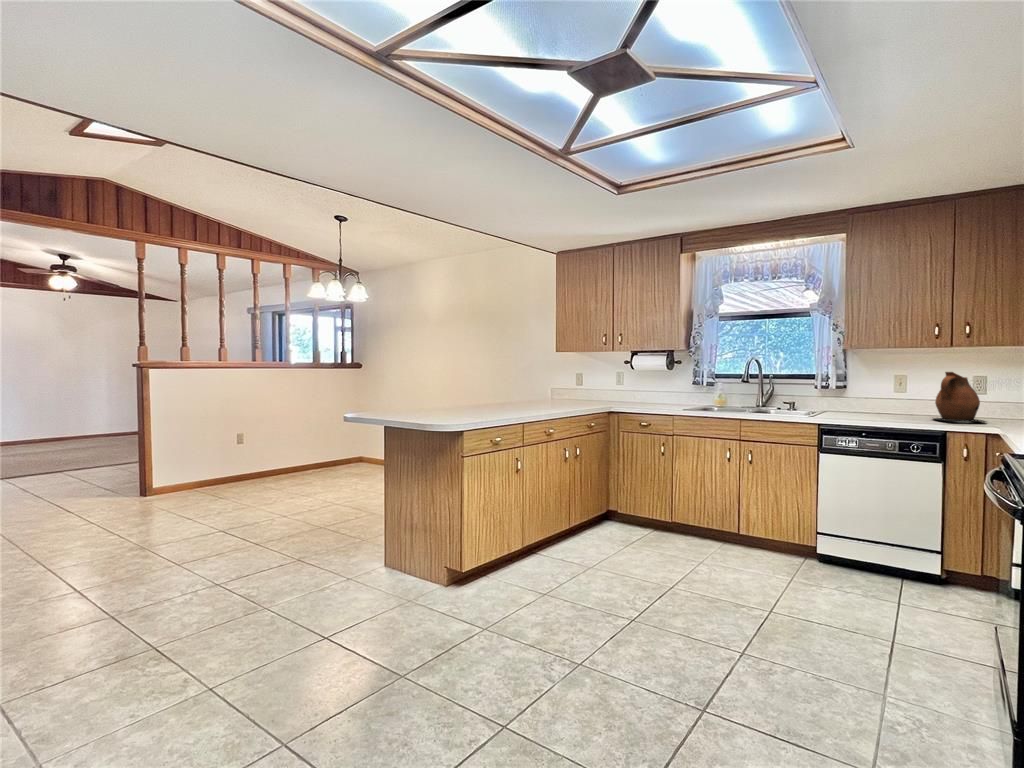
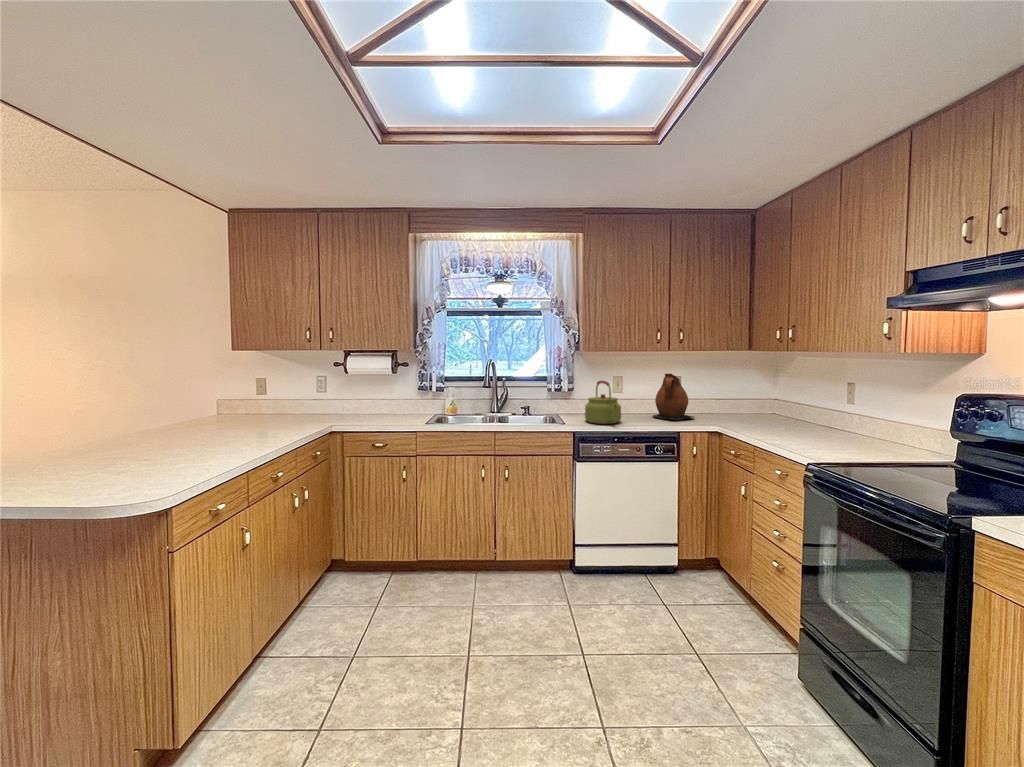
kettle: none [840,377,882,420] -> present [585,380,621,424]

